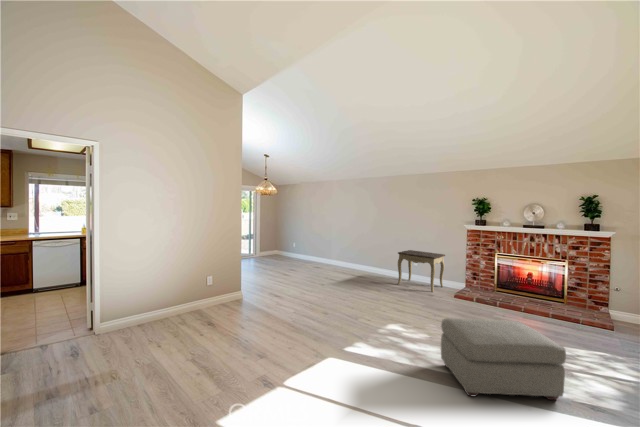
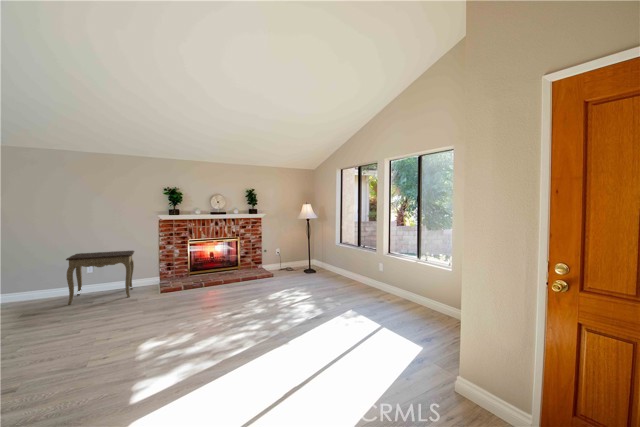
ottoman: present [441,318,566,400] -> none [229,282,309,352]

